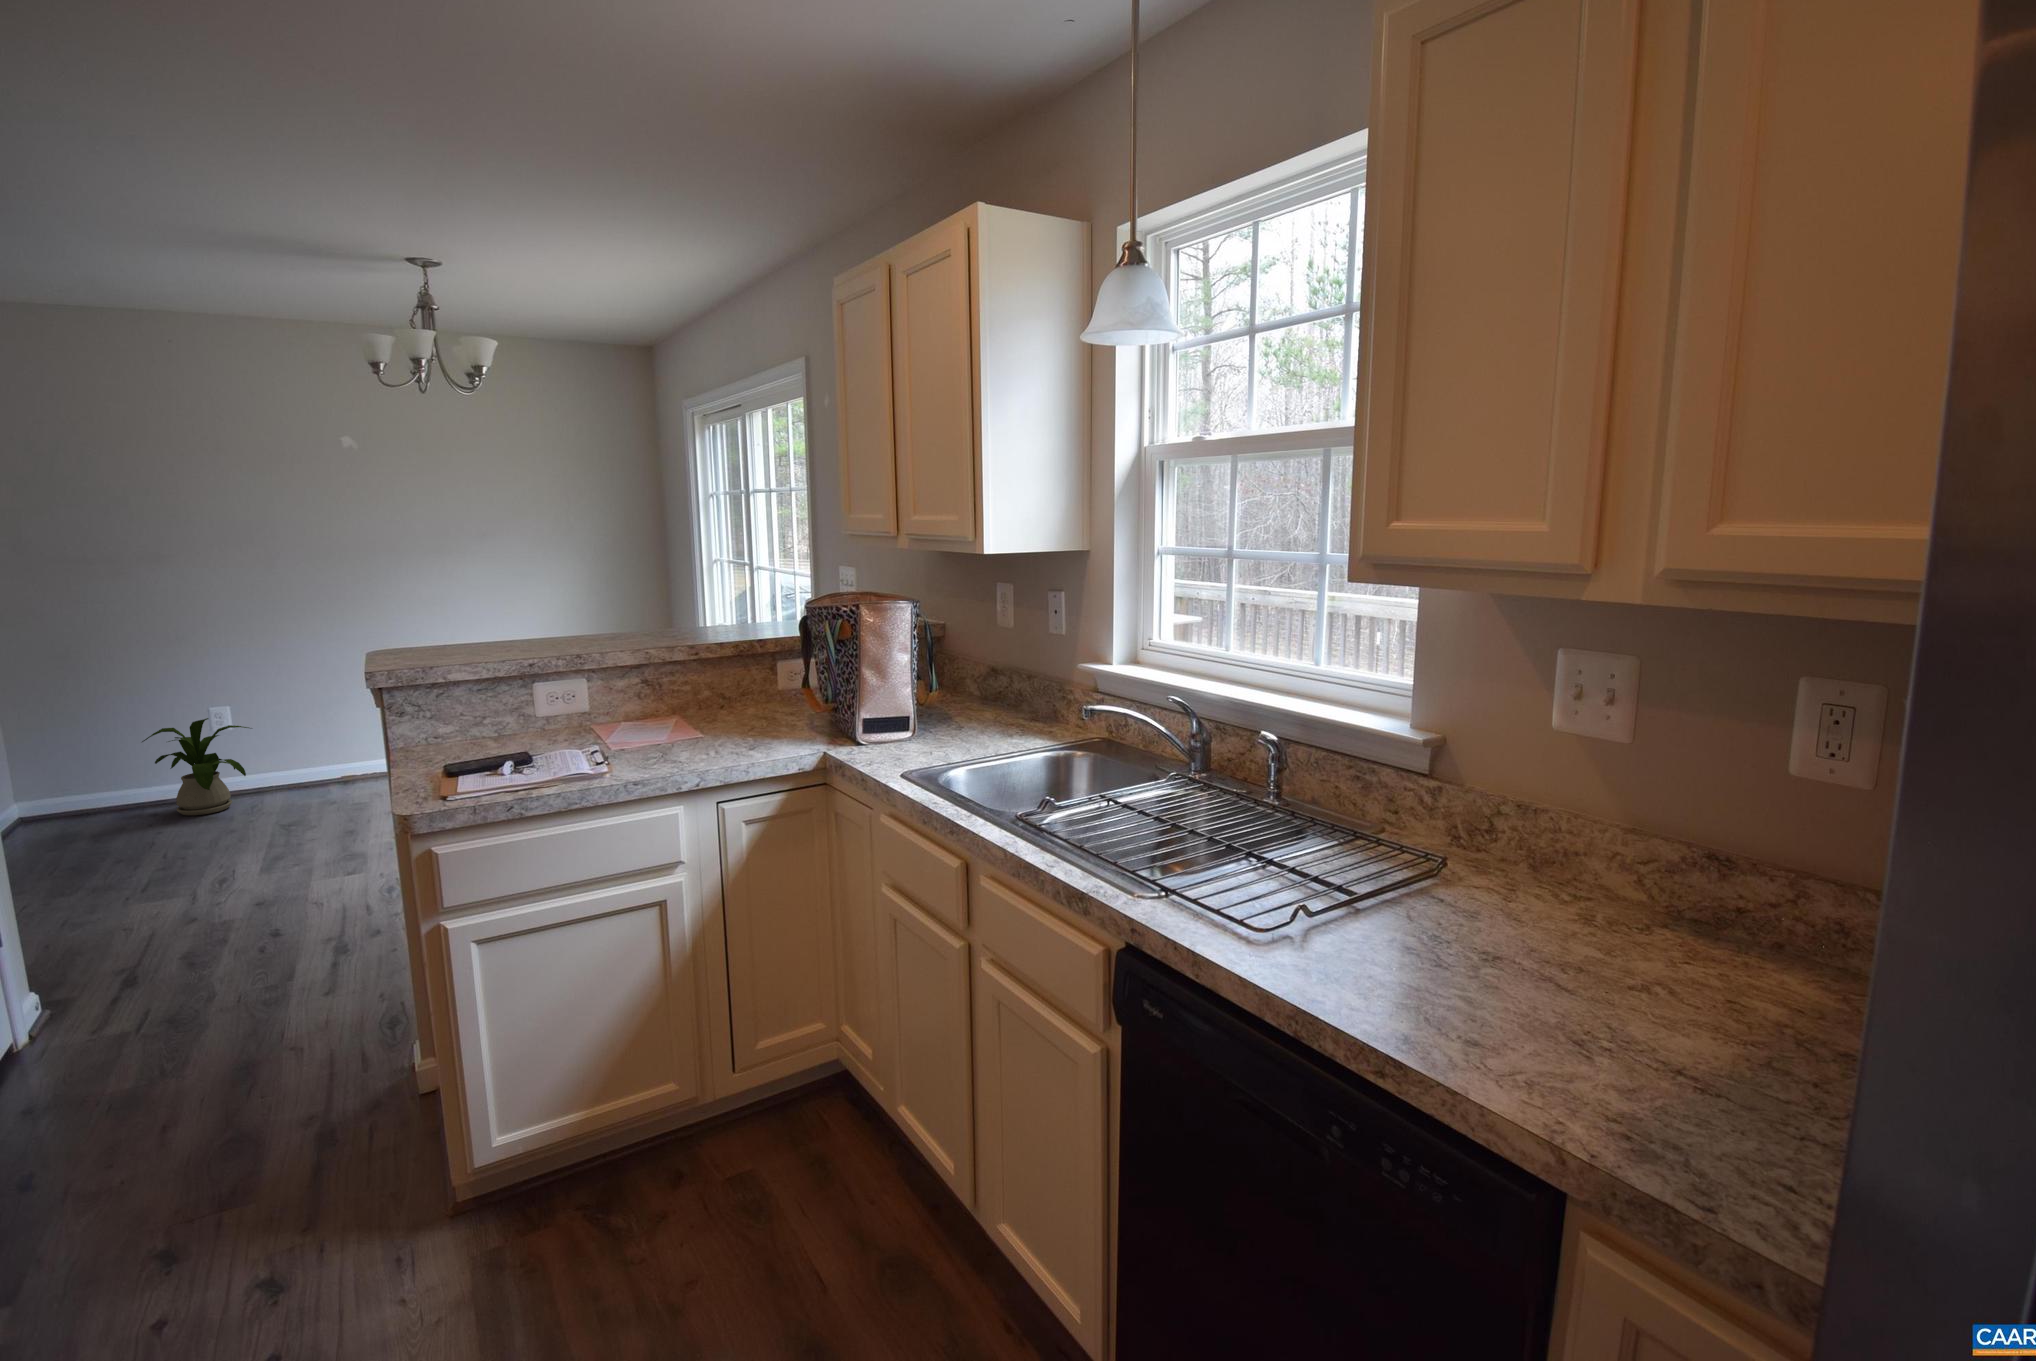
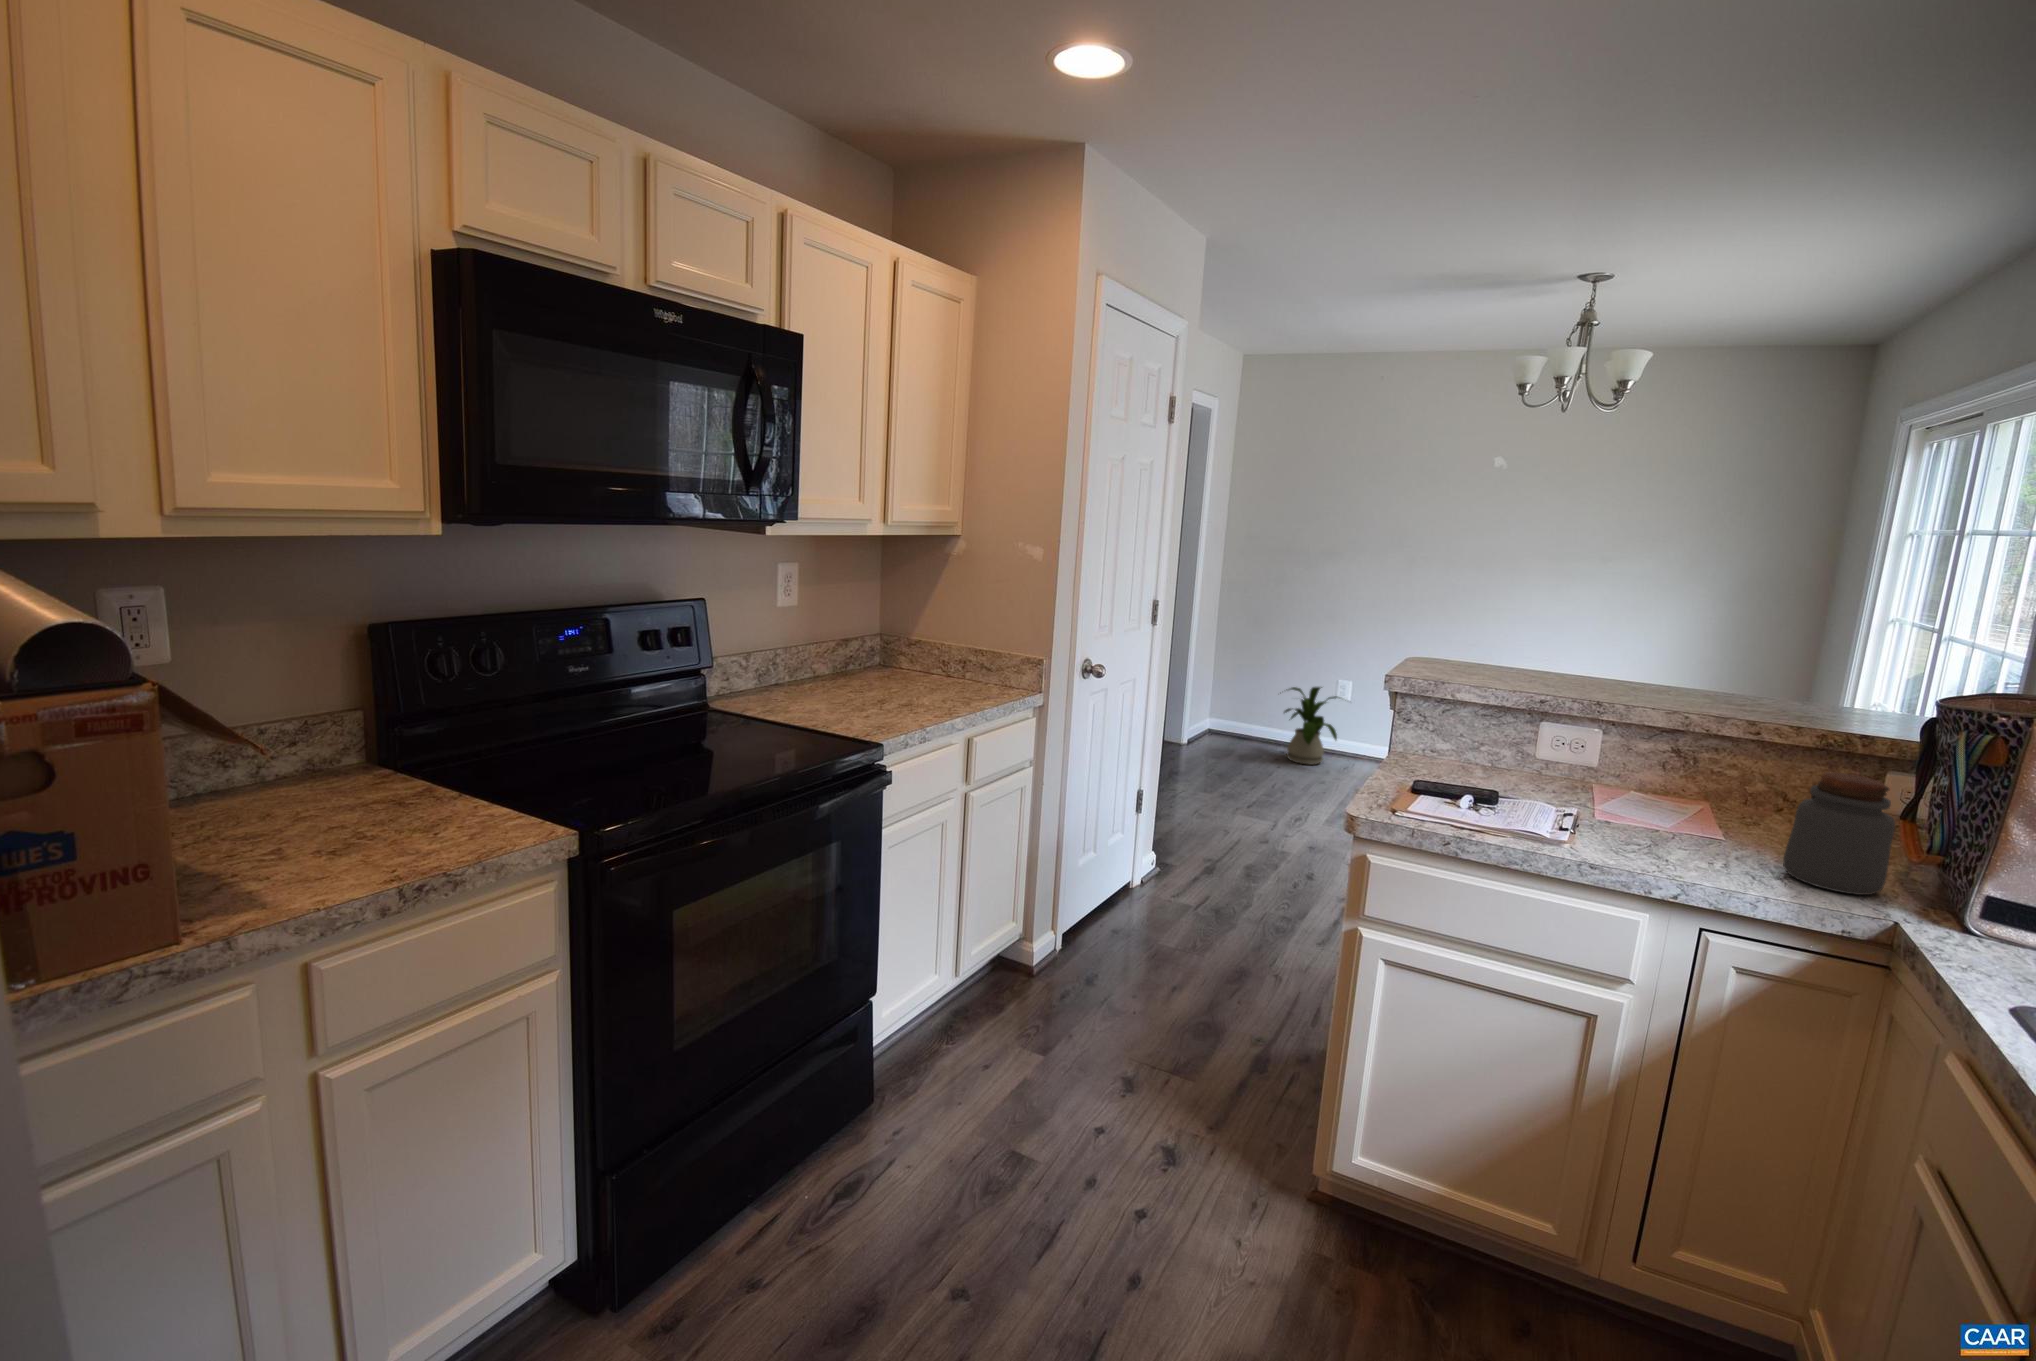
jar: none [750,664,810,748] -> present [1783,772,1895,895]

